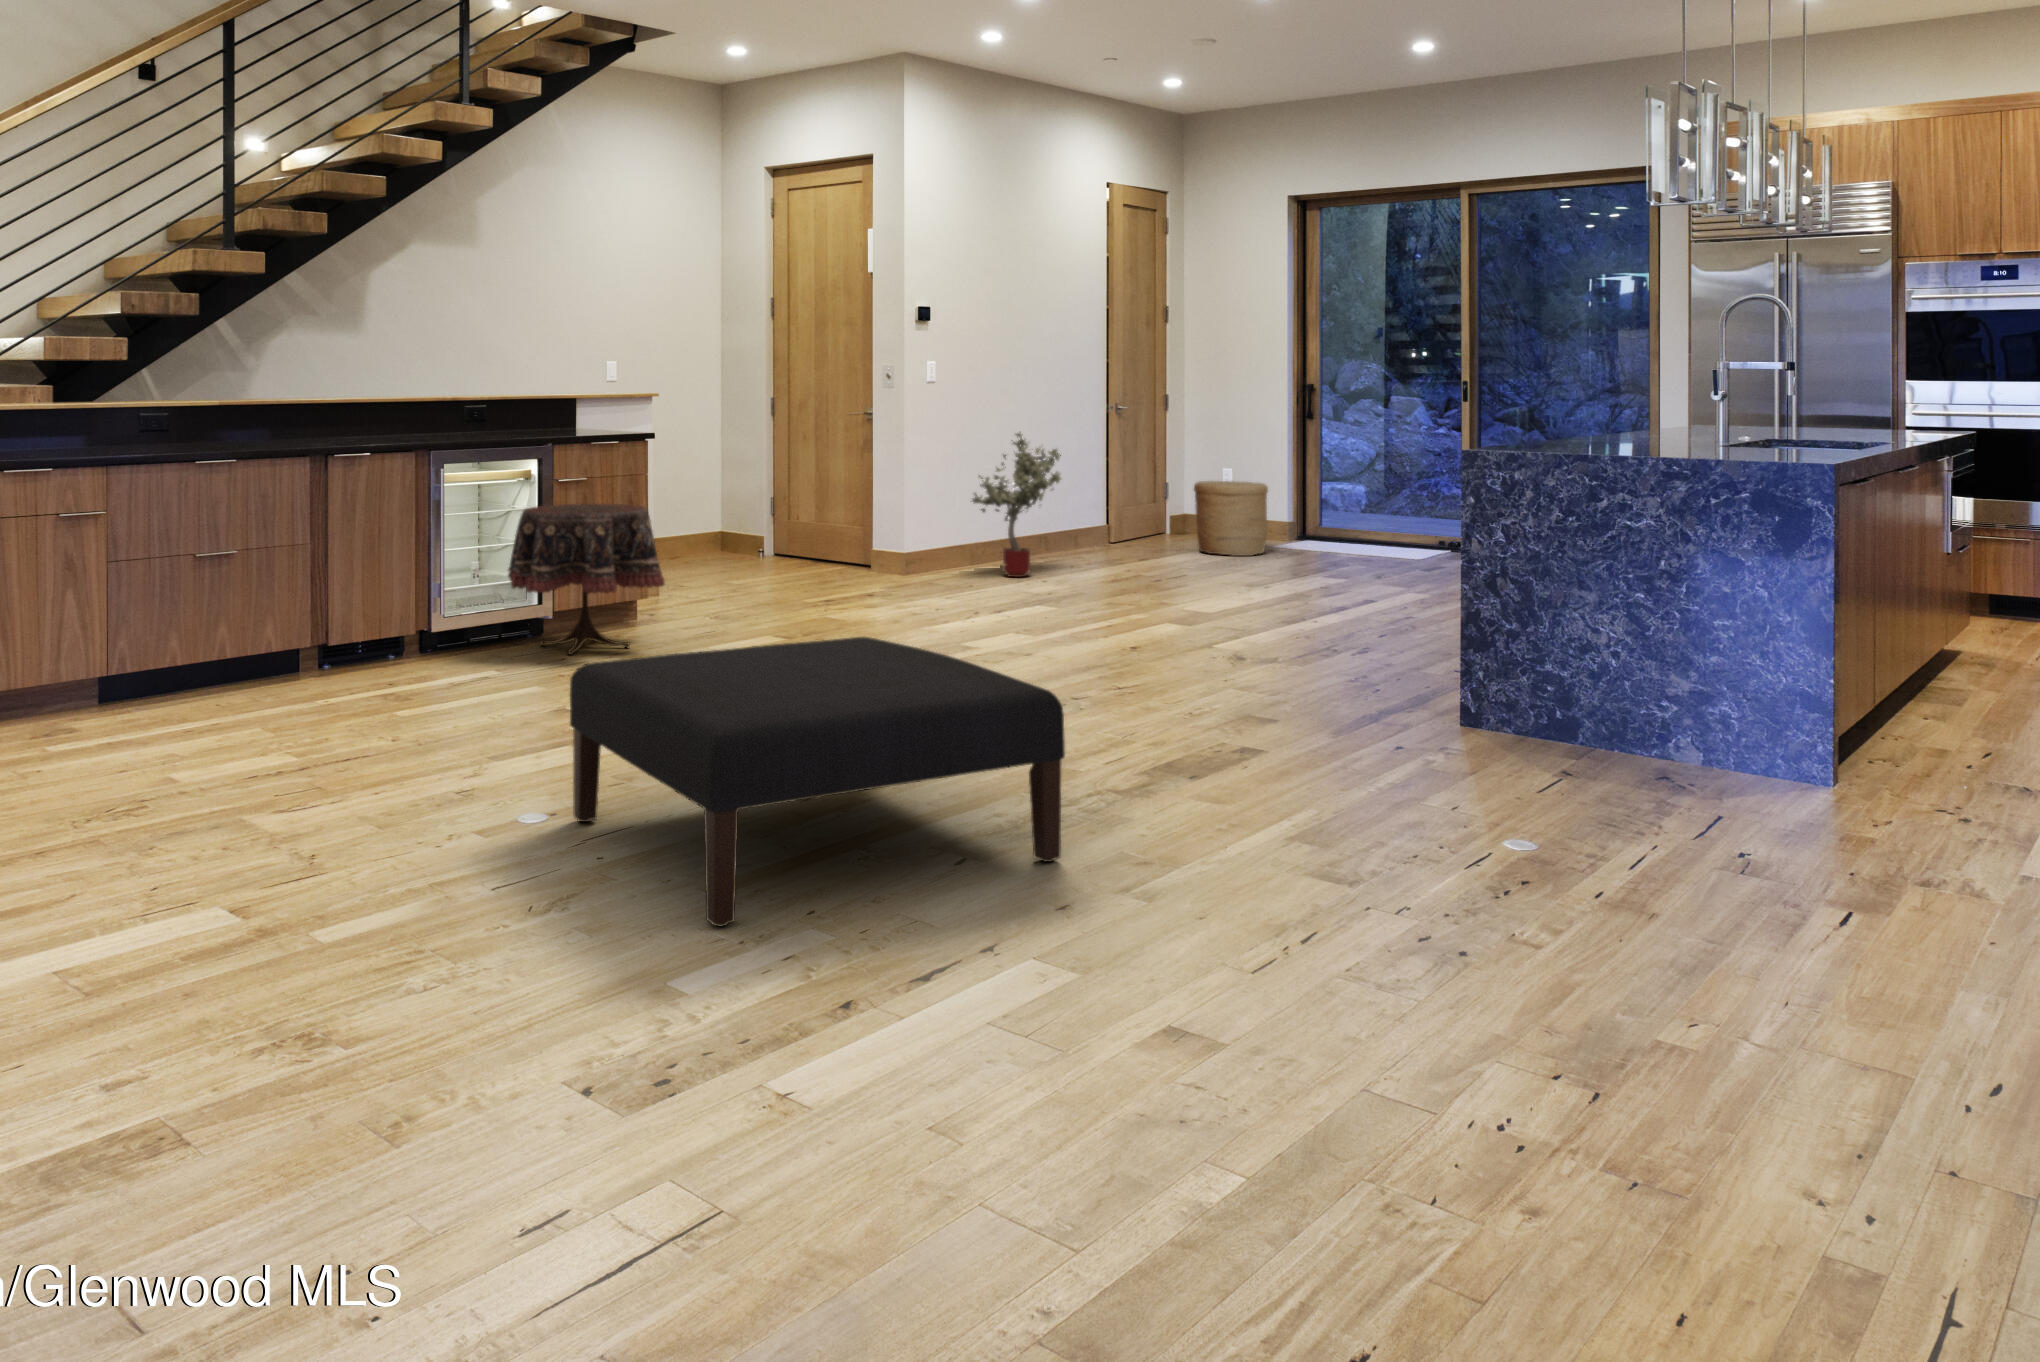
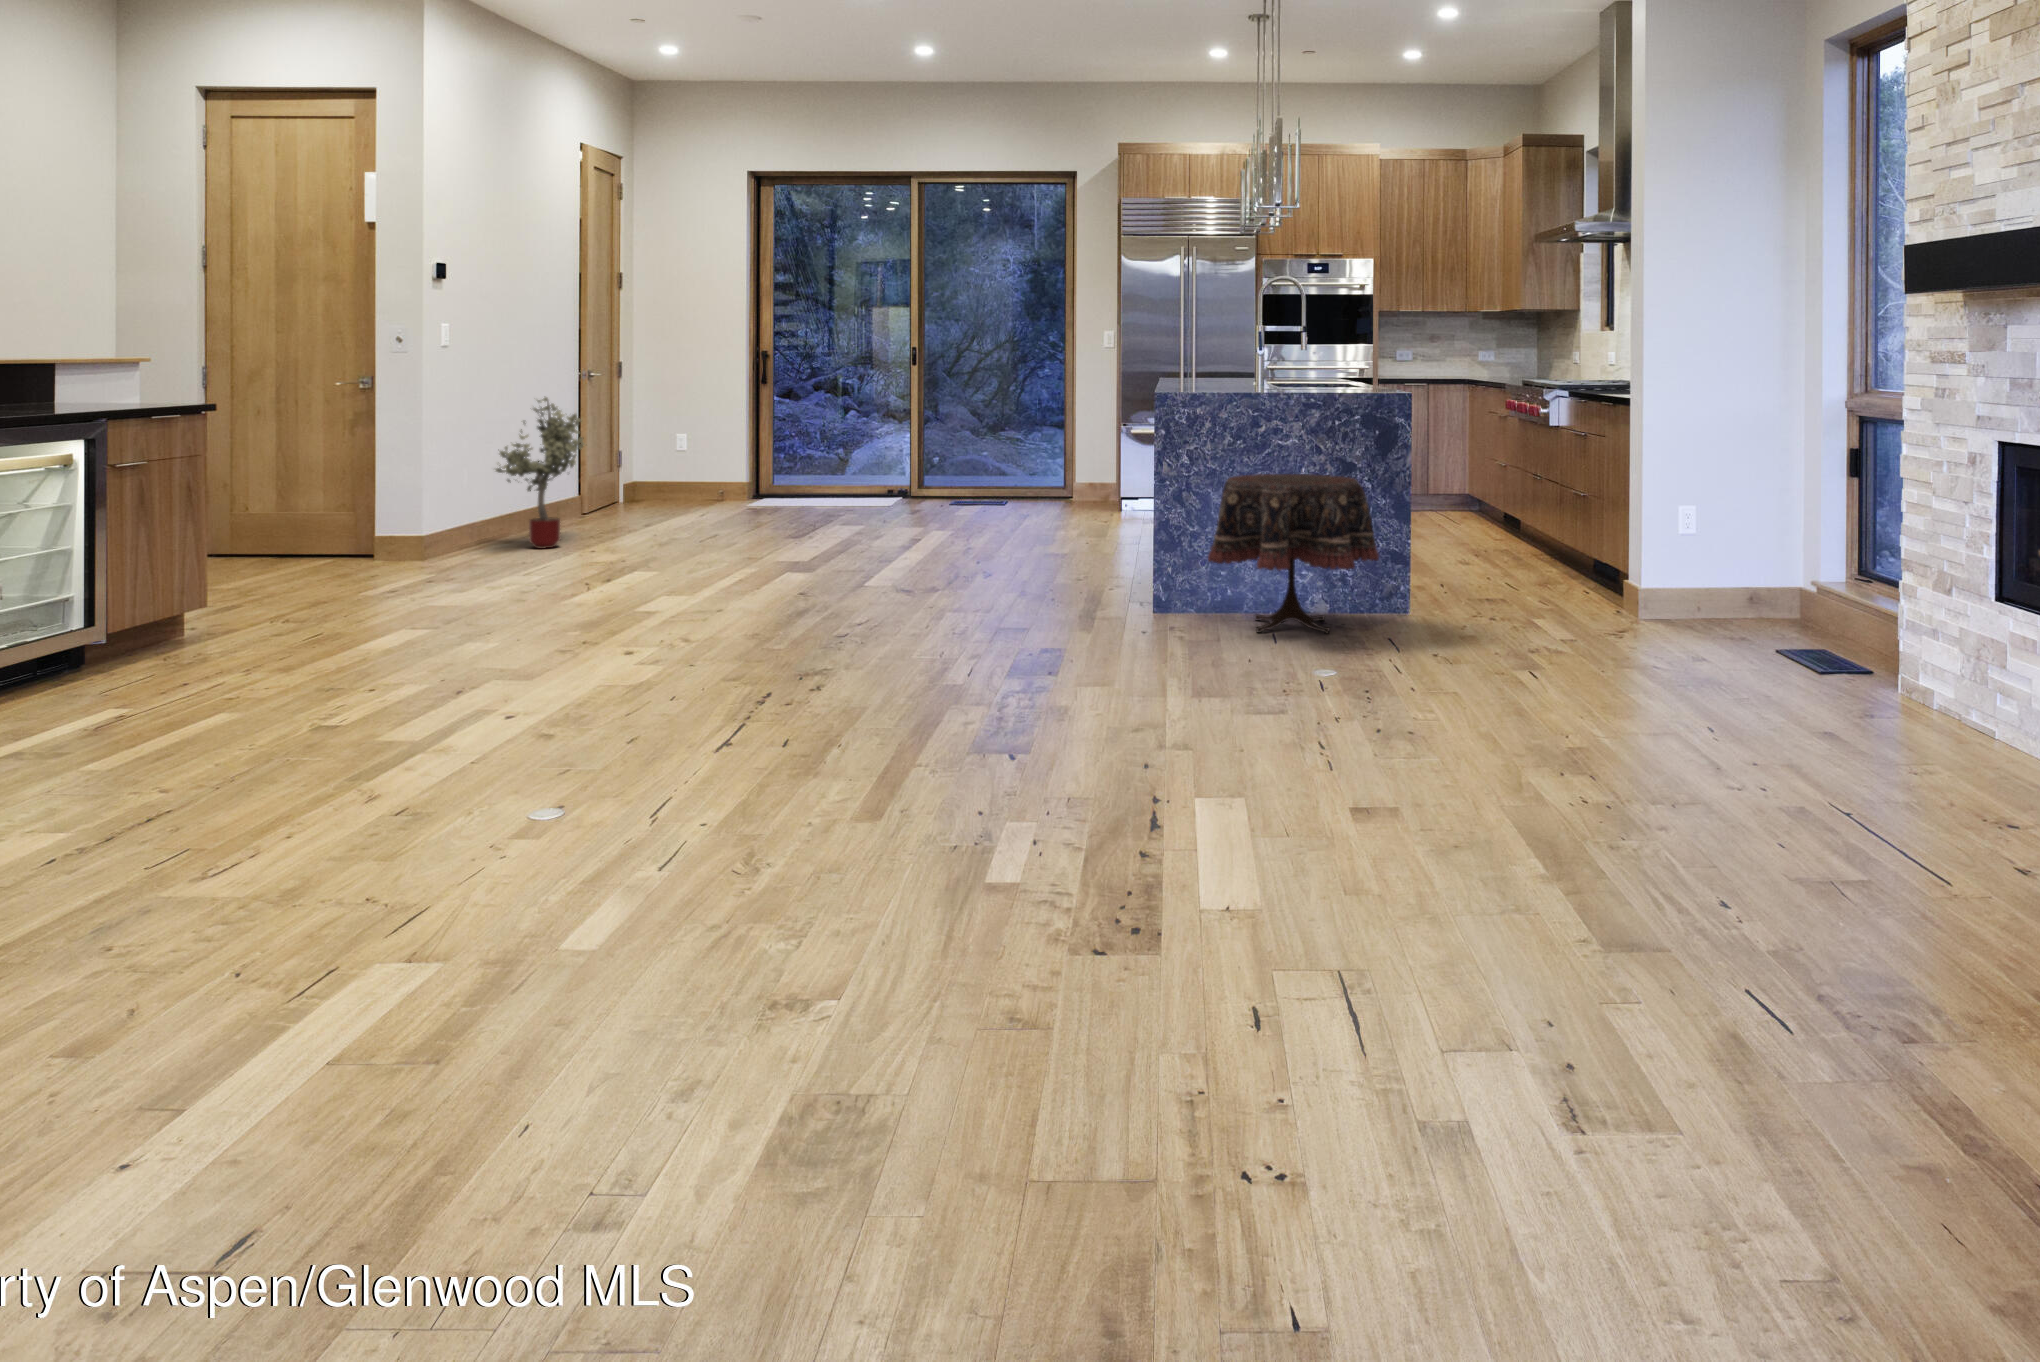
woven basket: present [1194,481,1268,556] -> none [663,442,735,513]
side table: present [507,504,665,655] -> present [1208,474,1379,634]
ottoman: present [570,637,1065,926] -> none [664,582,1135,836]

